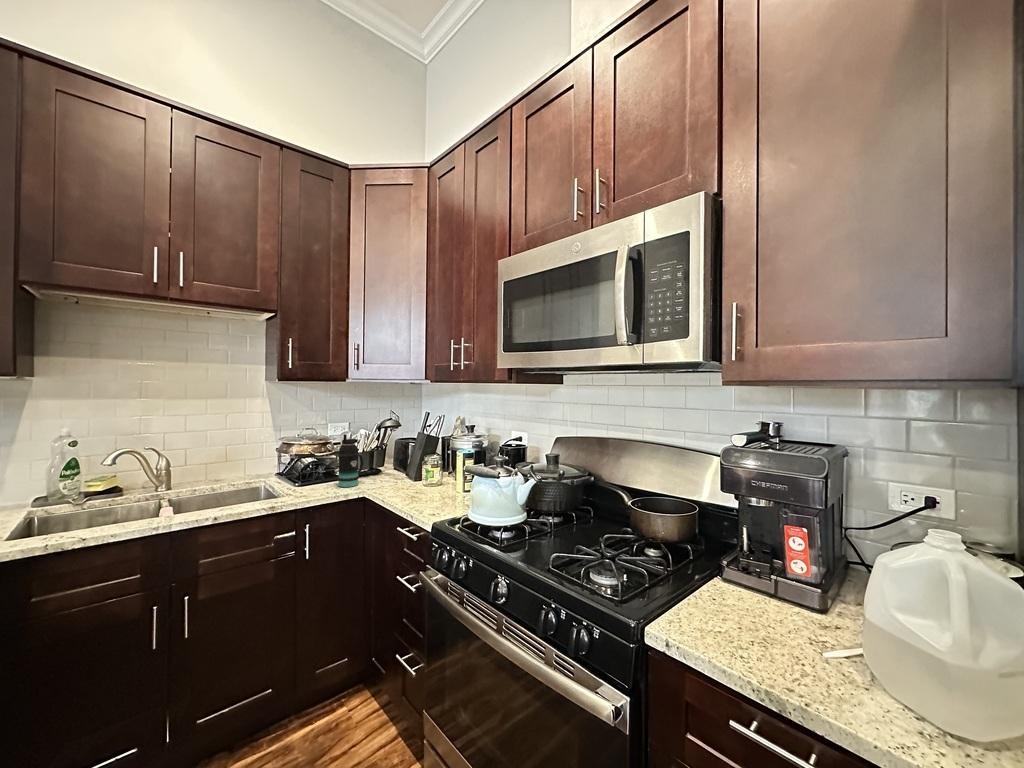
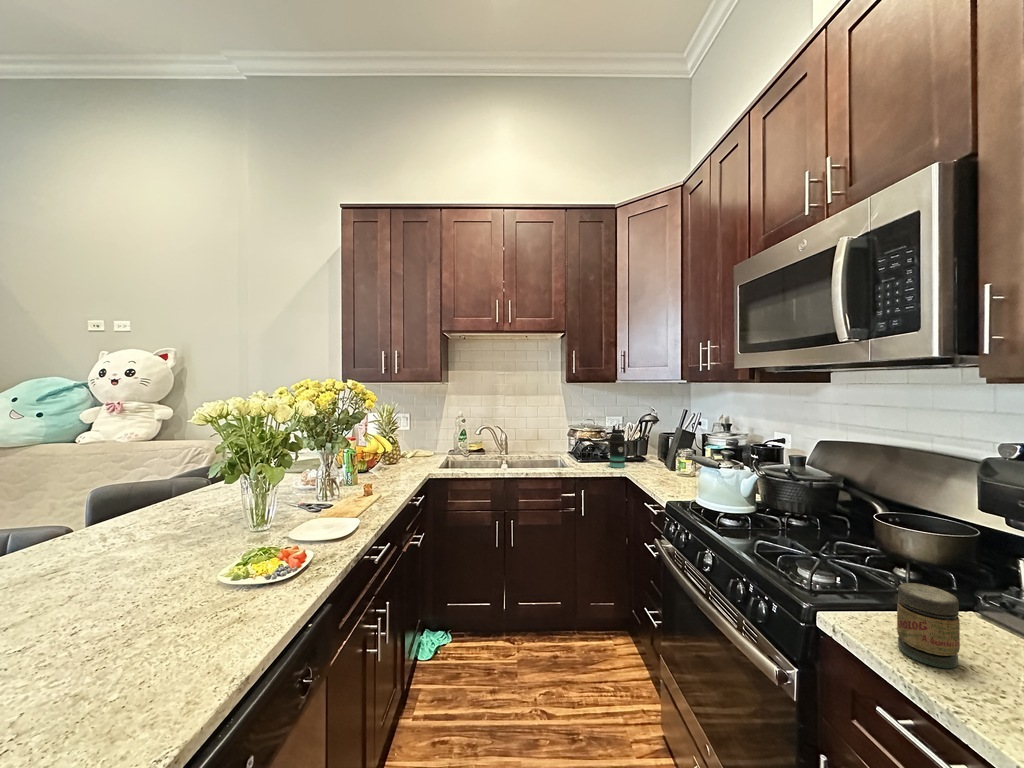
jar: none [721,575,770,656] -> present [897,583,960,668]

